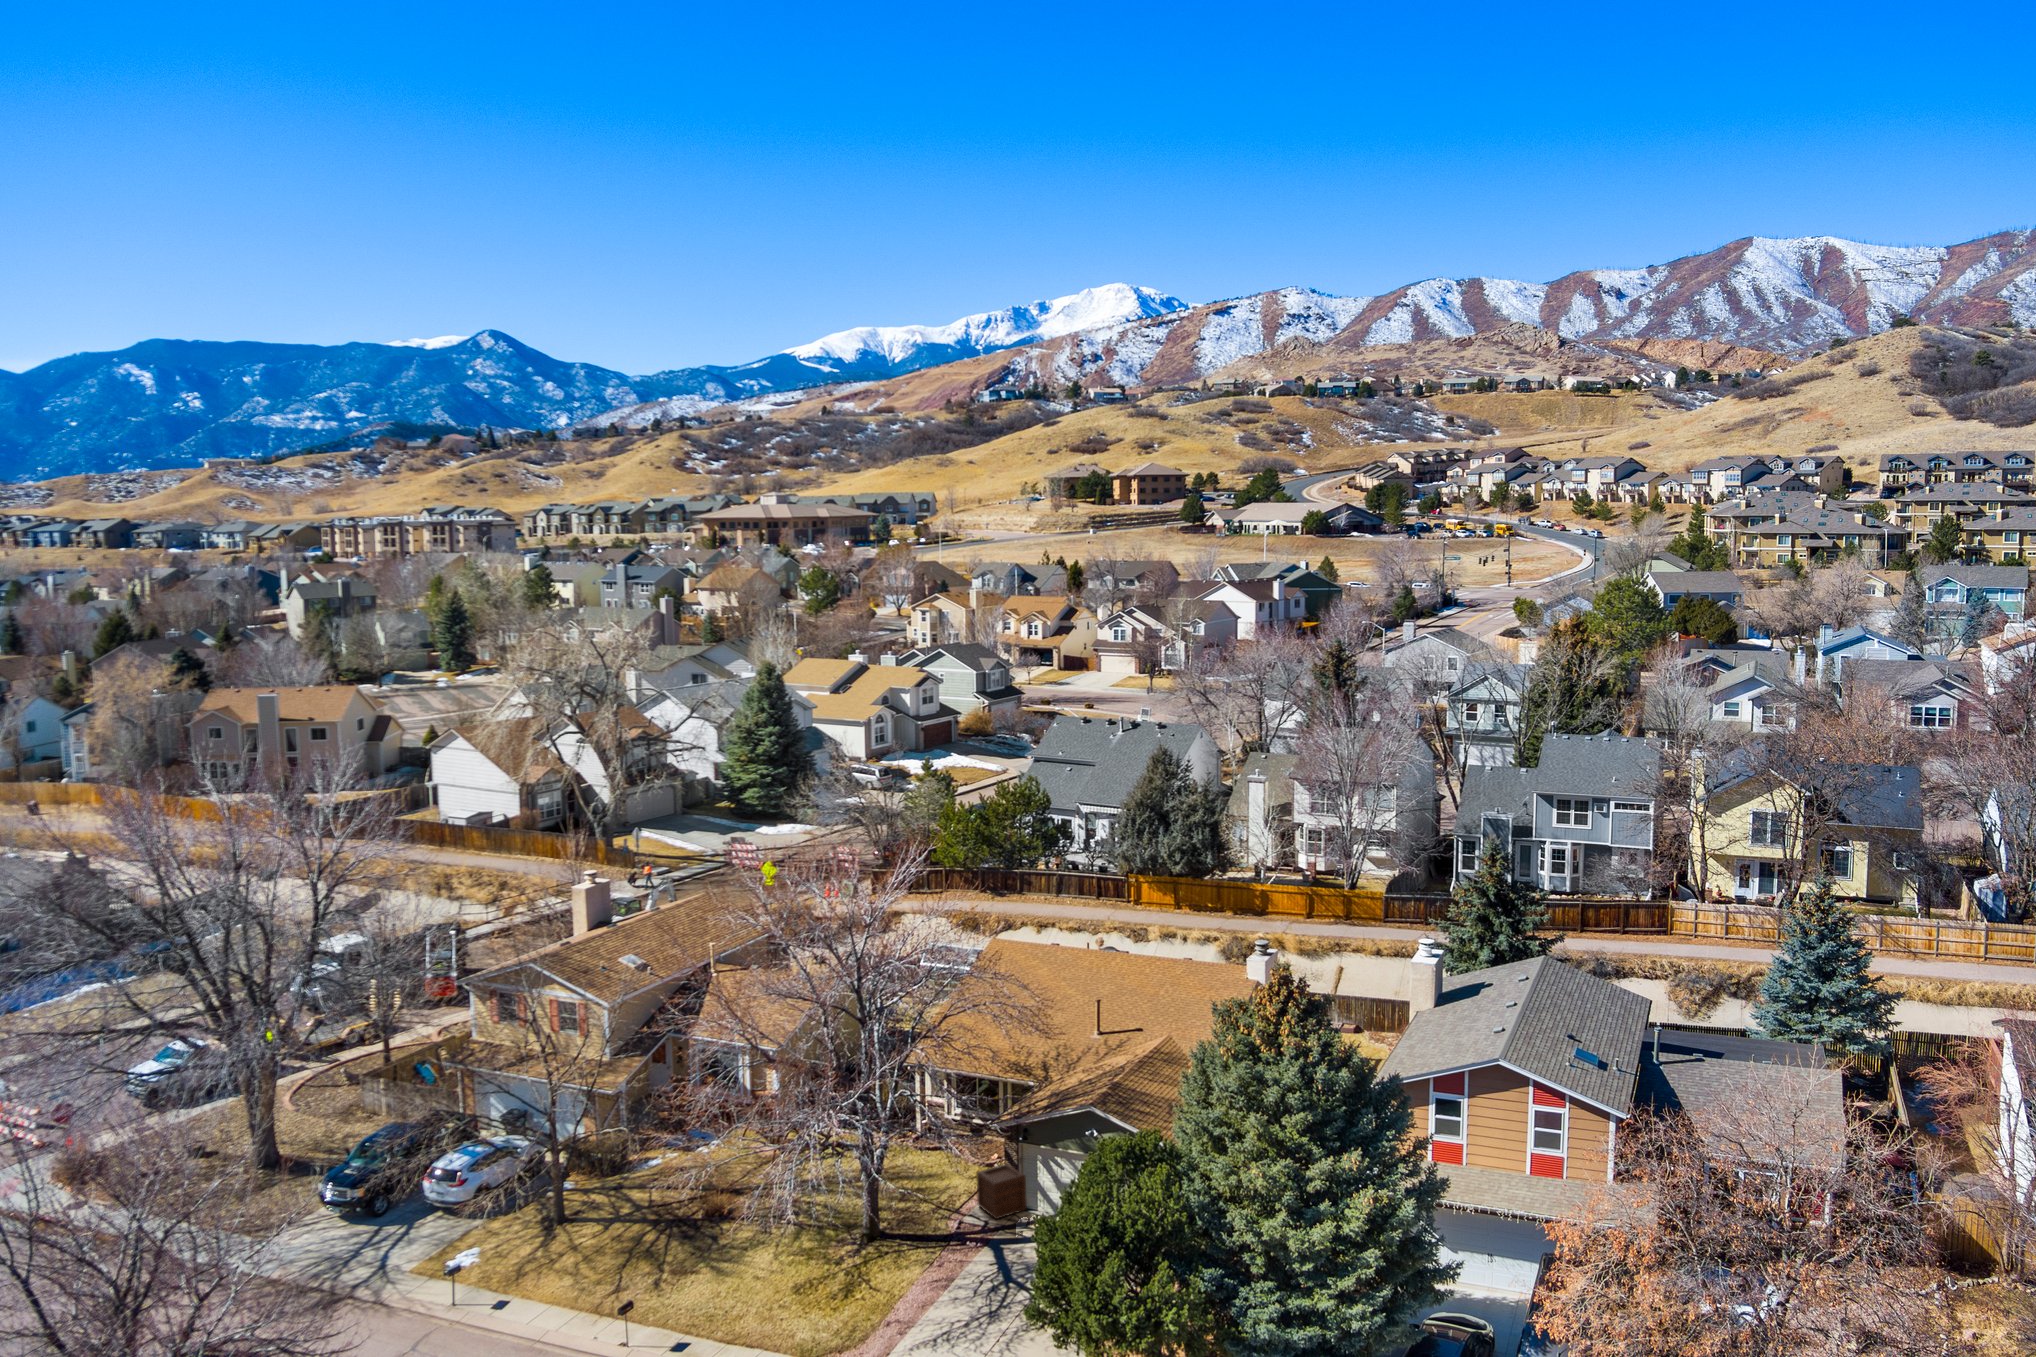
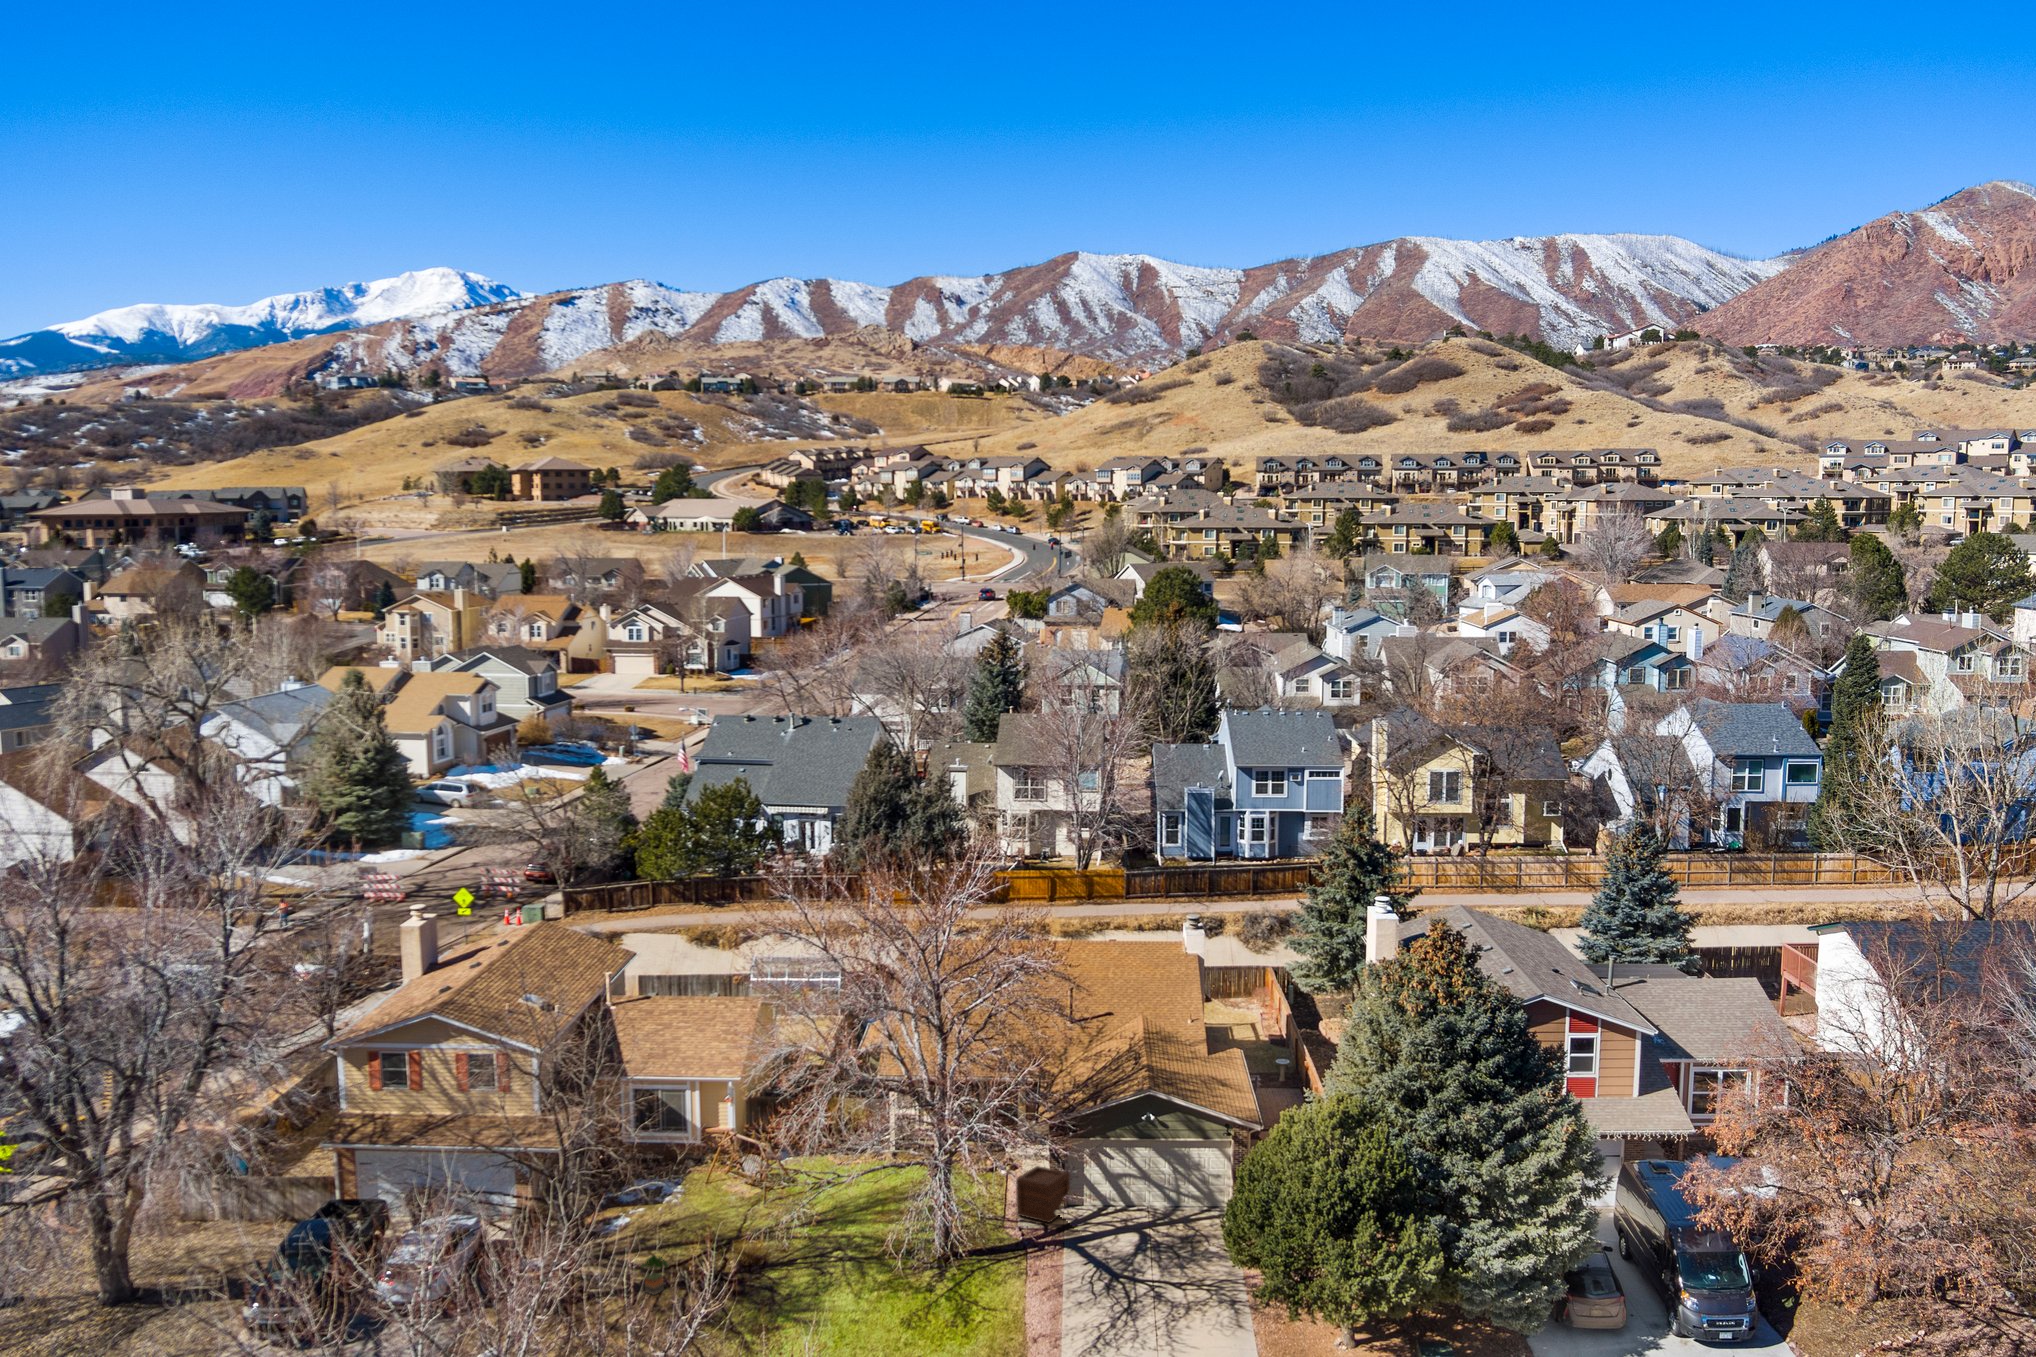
potted tree: none [639,1183,661,1217] -> present [641,1255,669,1295]

